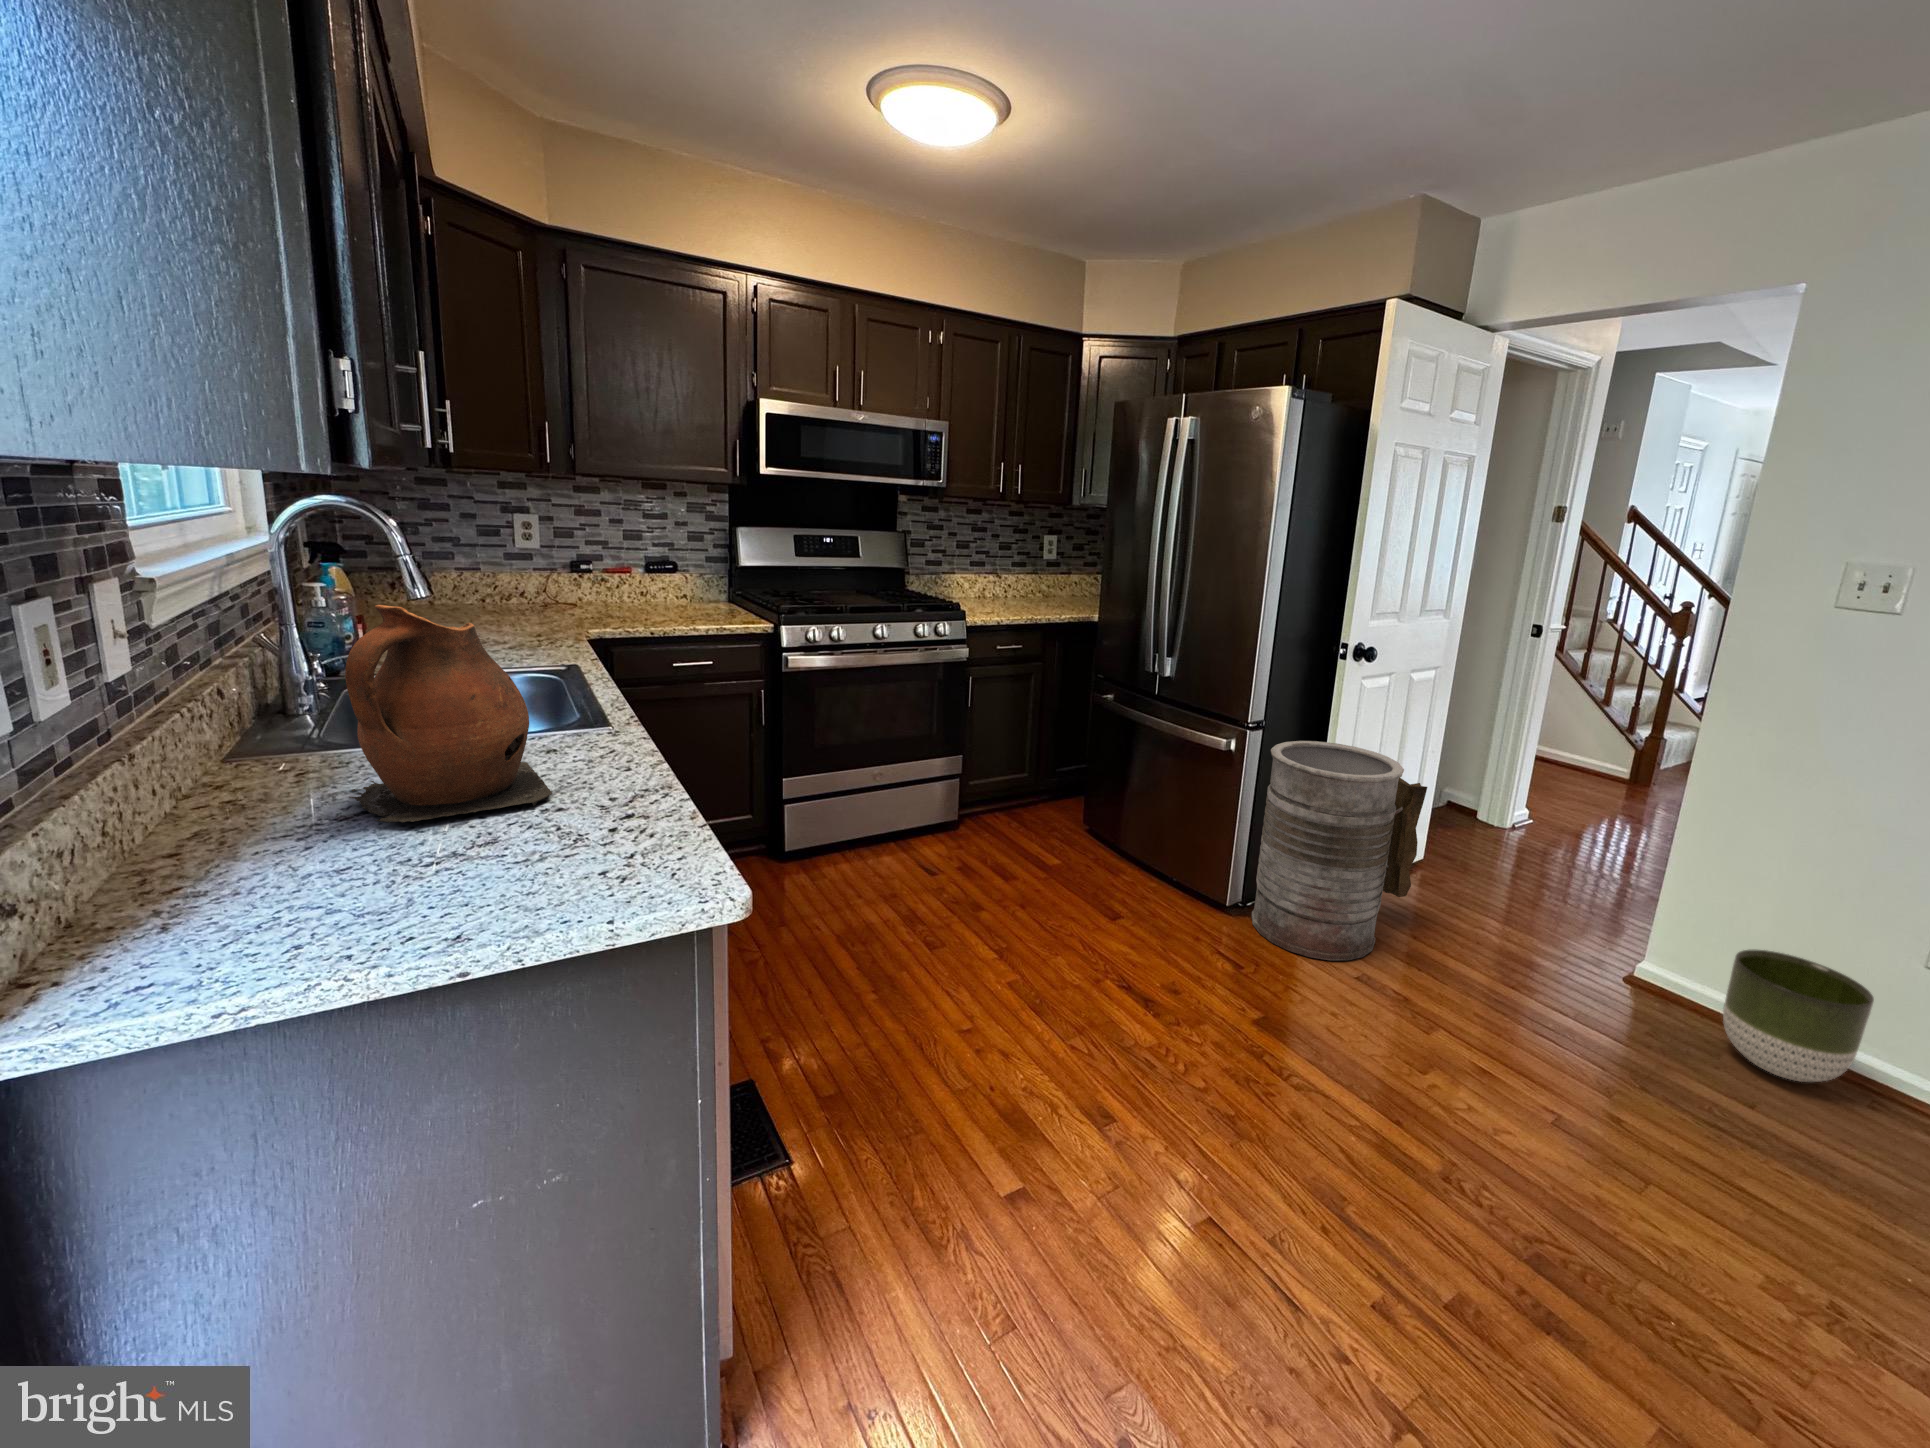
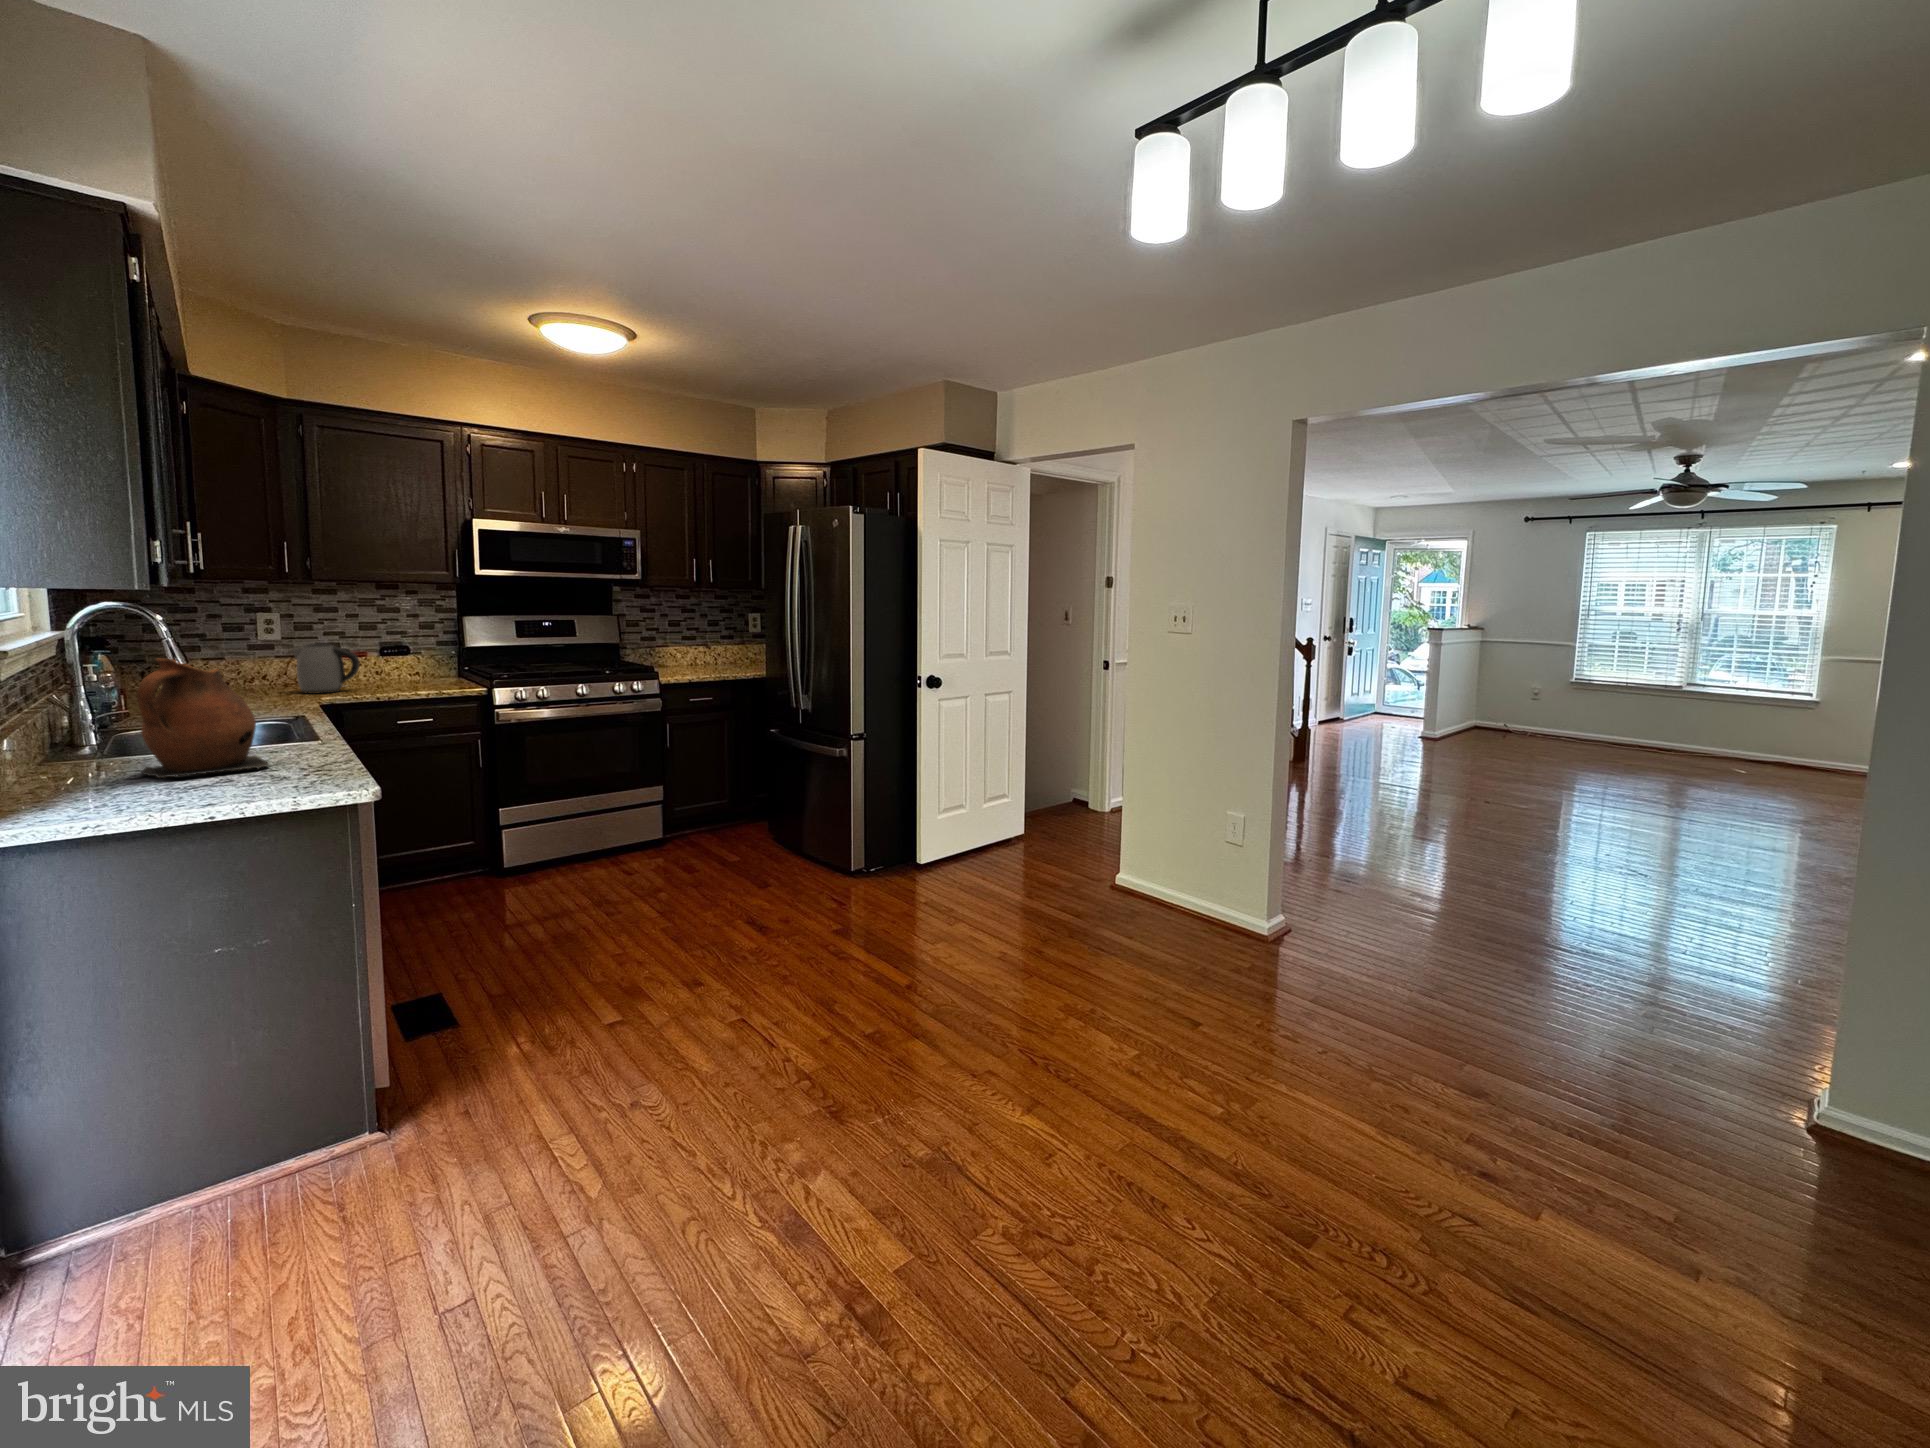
kettle: none [553,556,628,621] -> present [293,643,360,694]
trash can: present [1252,741,1427,960] -> none [868,746,981,893]
planter: present [1723,950,1874,1082] -> none [1136,847,1199,921]

